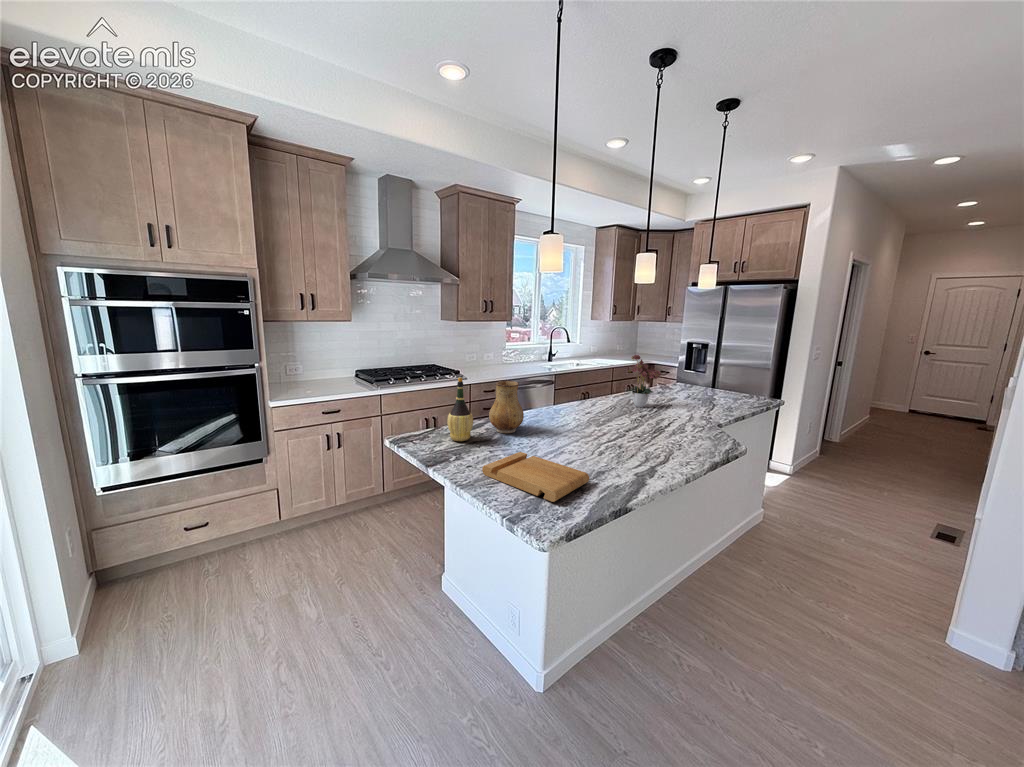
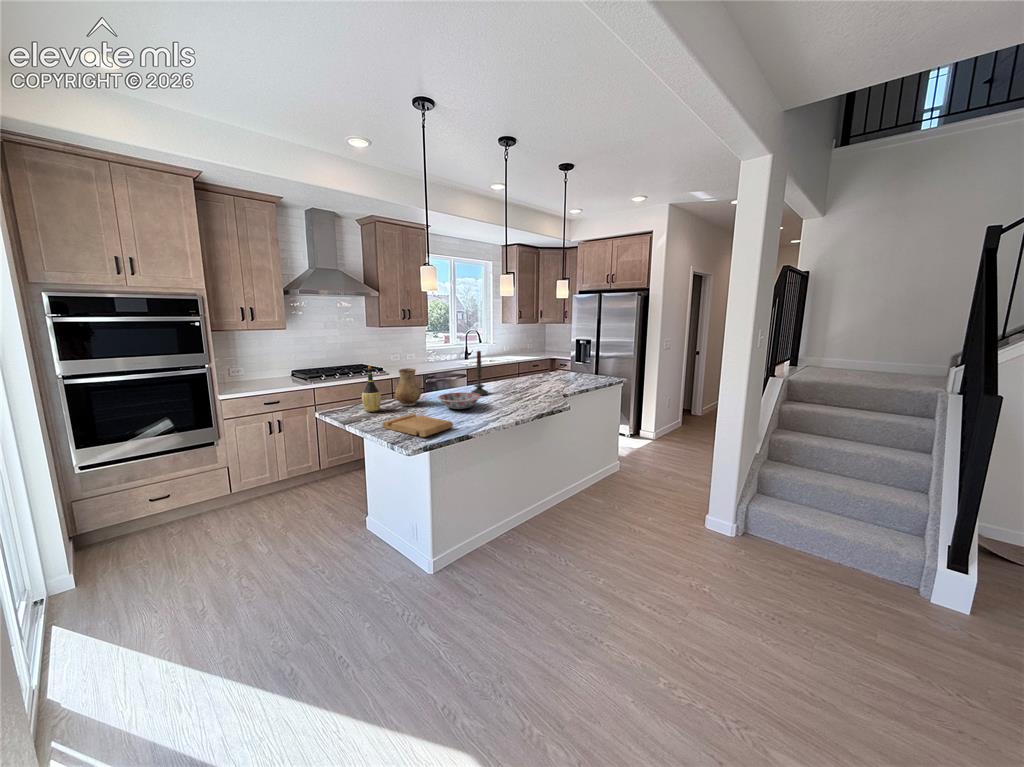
flower arrangement: present [627,355,661,407] -> none [505,346,533,387]
candle: none [583,357,607,420] -> present [471,351,488,395]
ceramic bowl: none [550,417,612,444] -> present [438,393,481,409]

